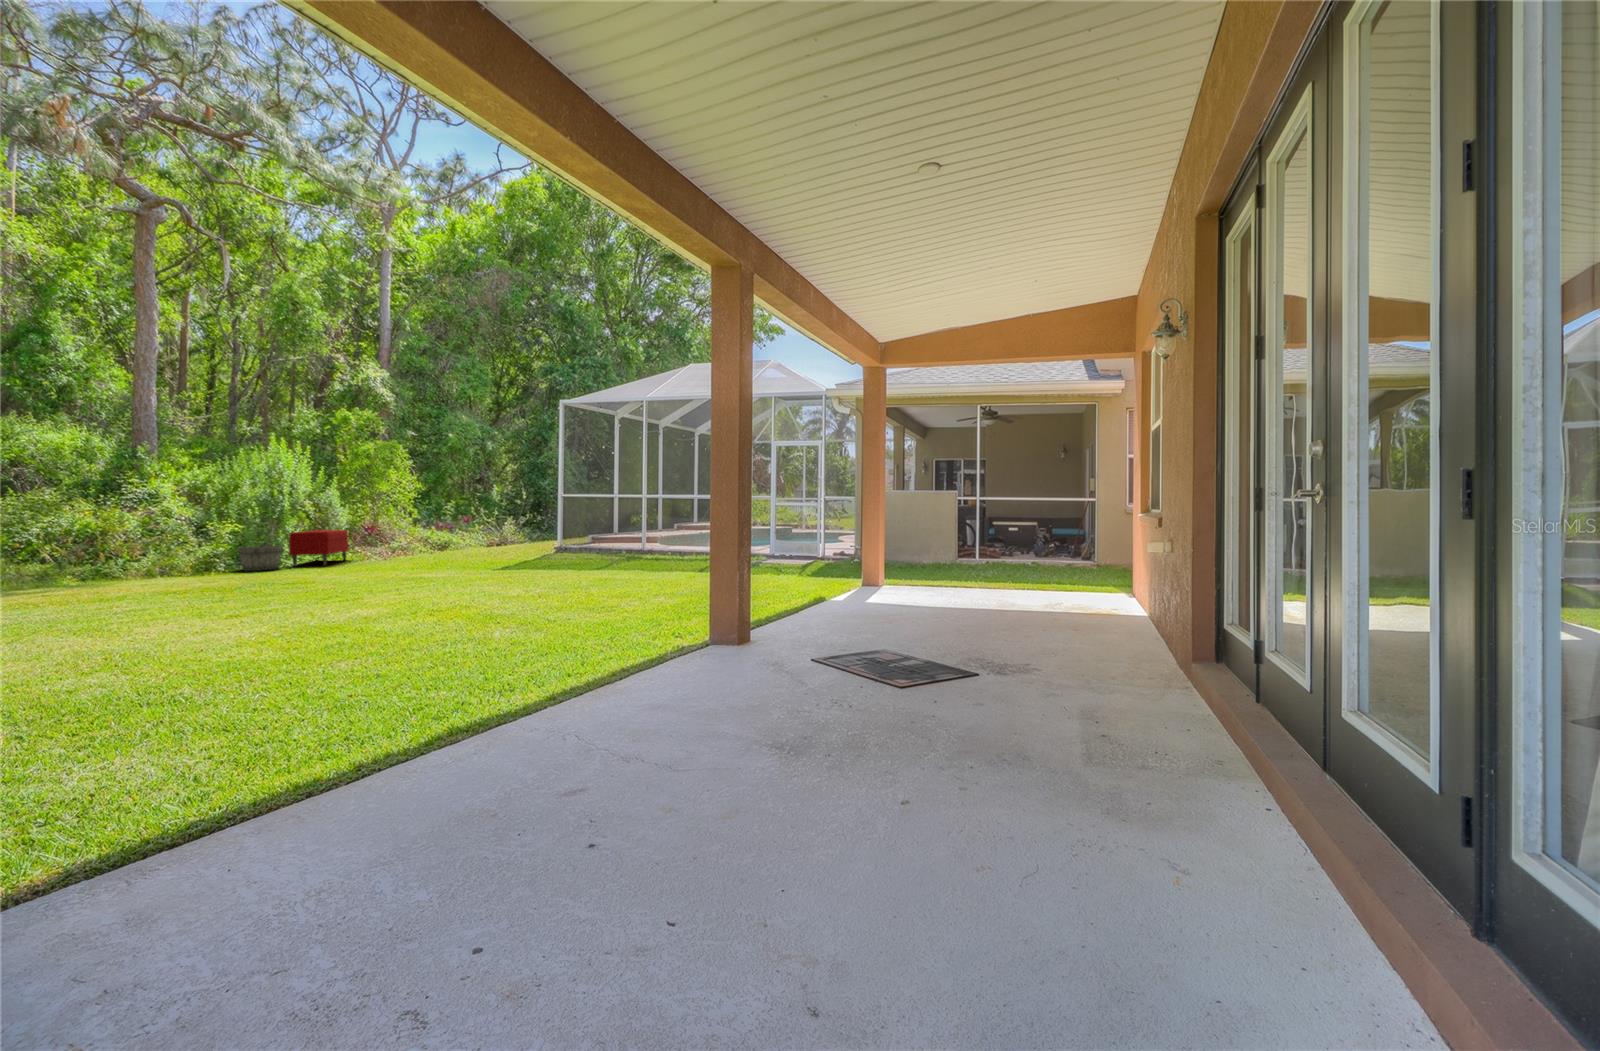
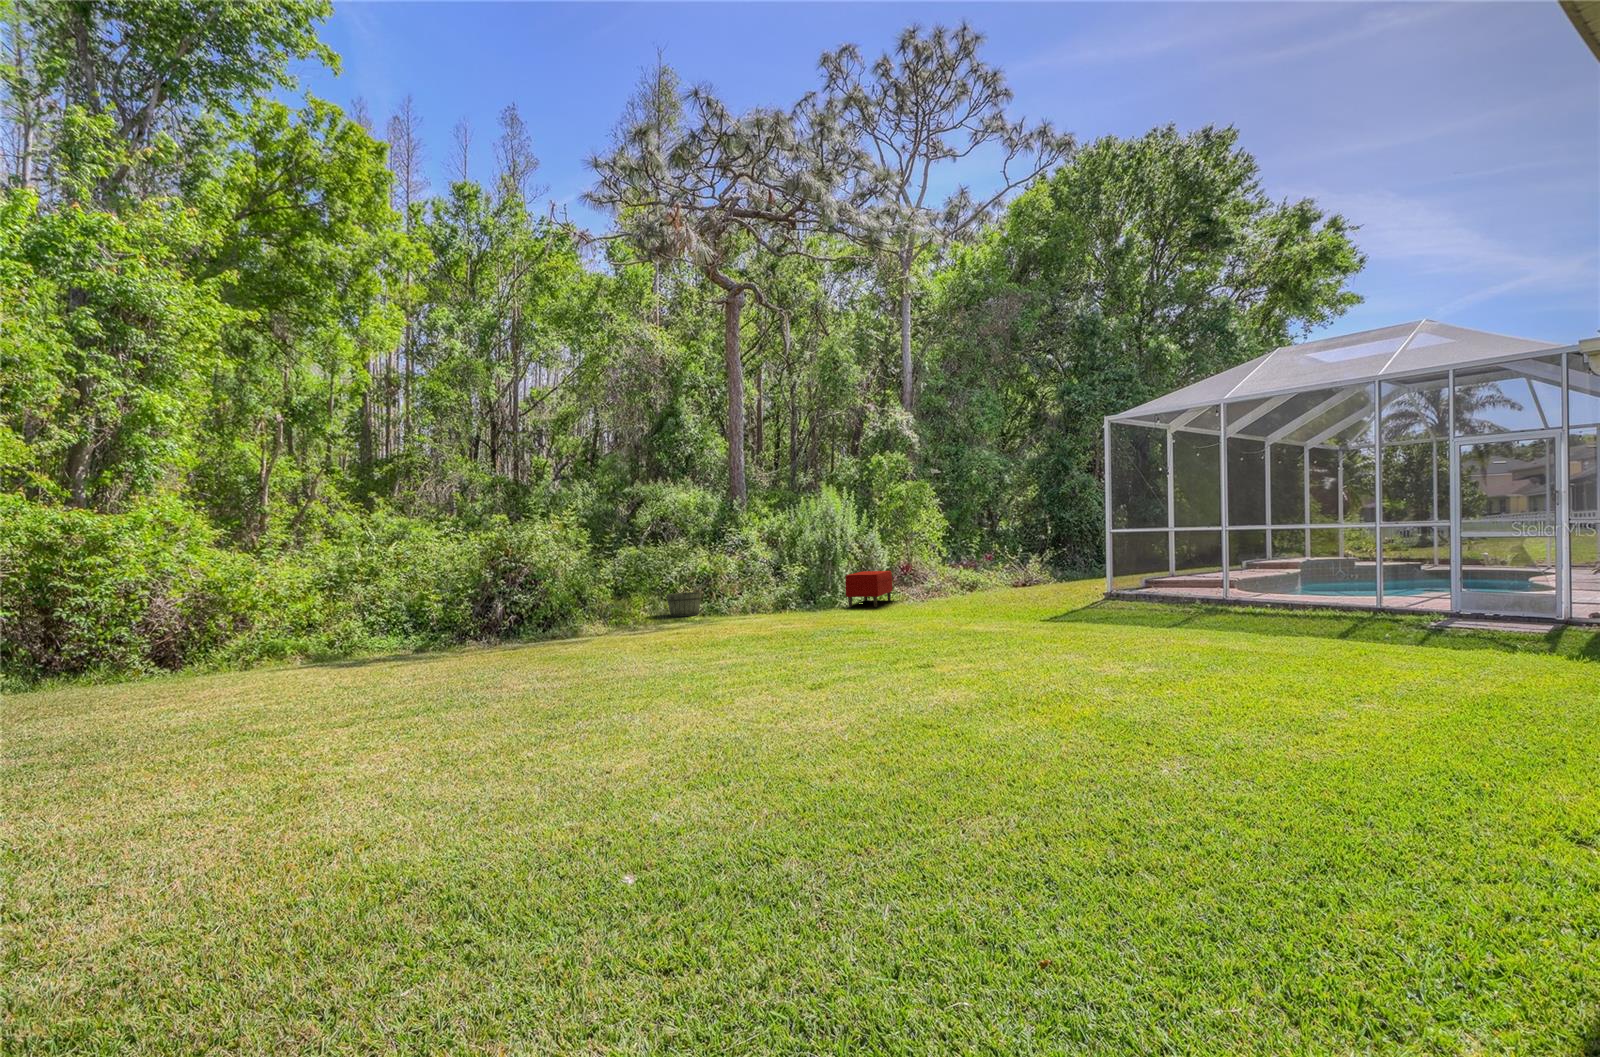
wooden bucket: present [238,545,282,571] -> present [666,586,702,617]

